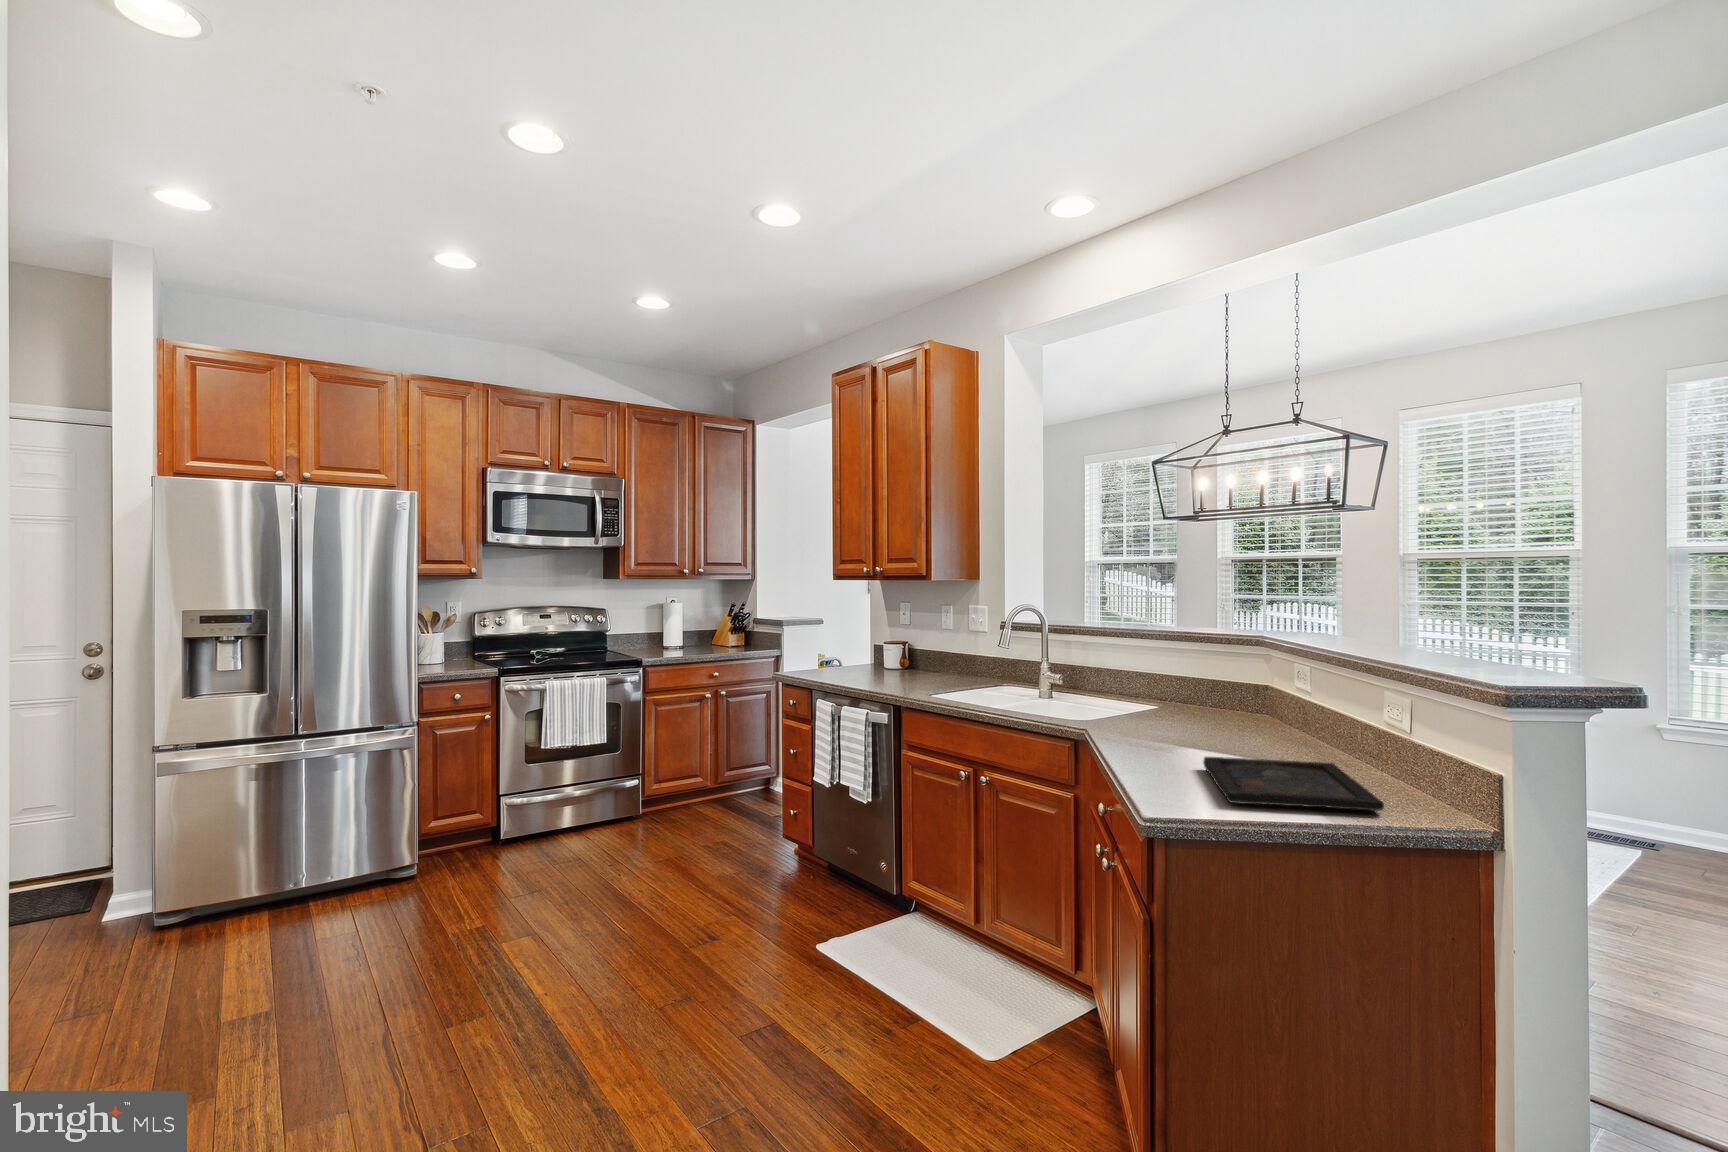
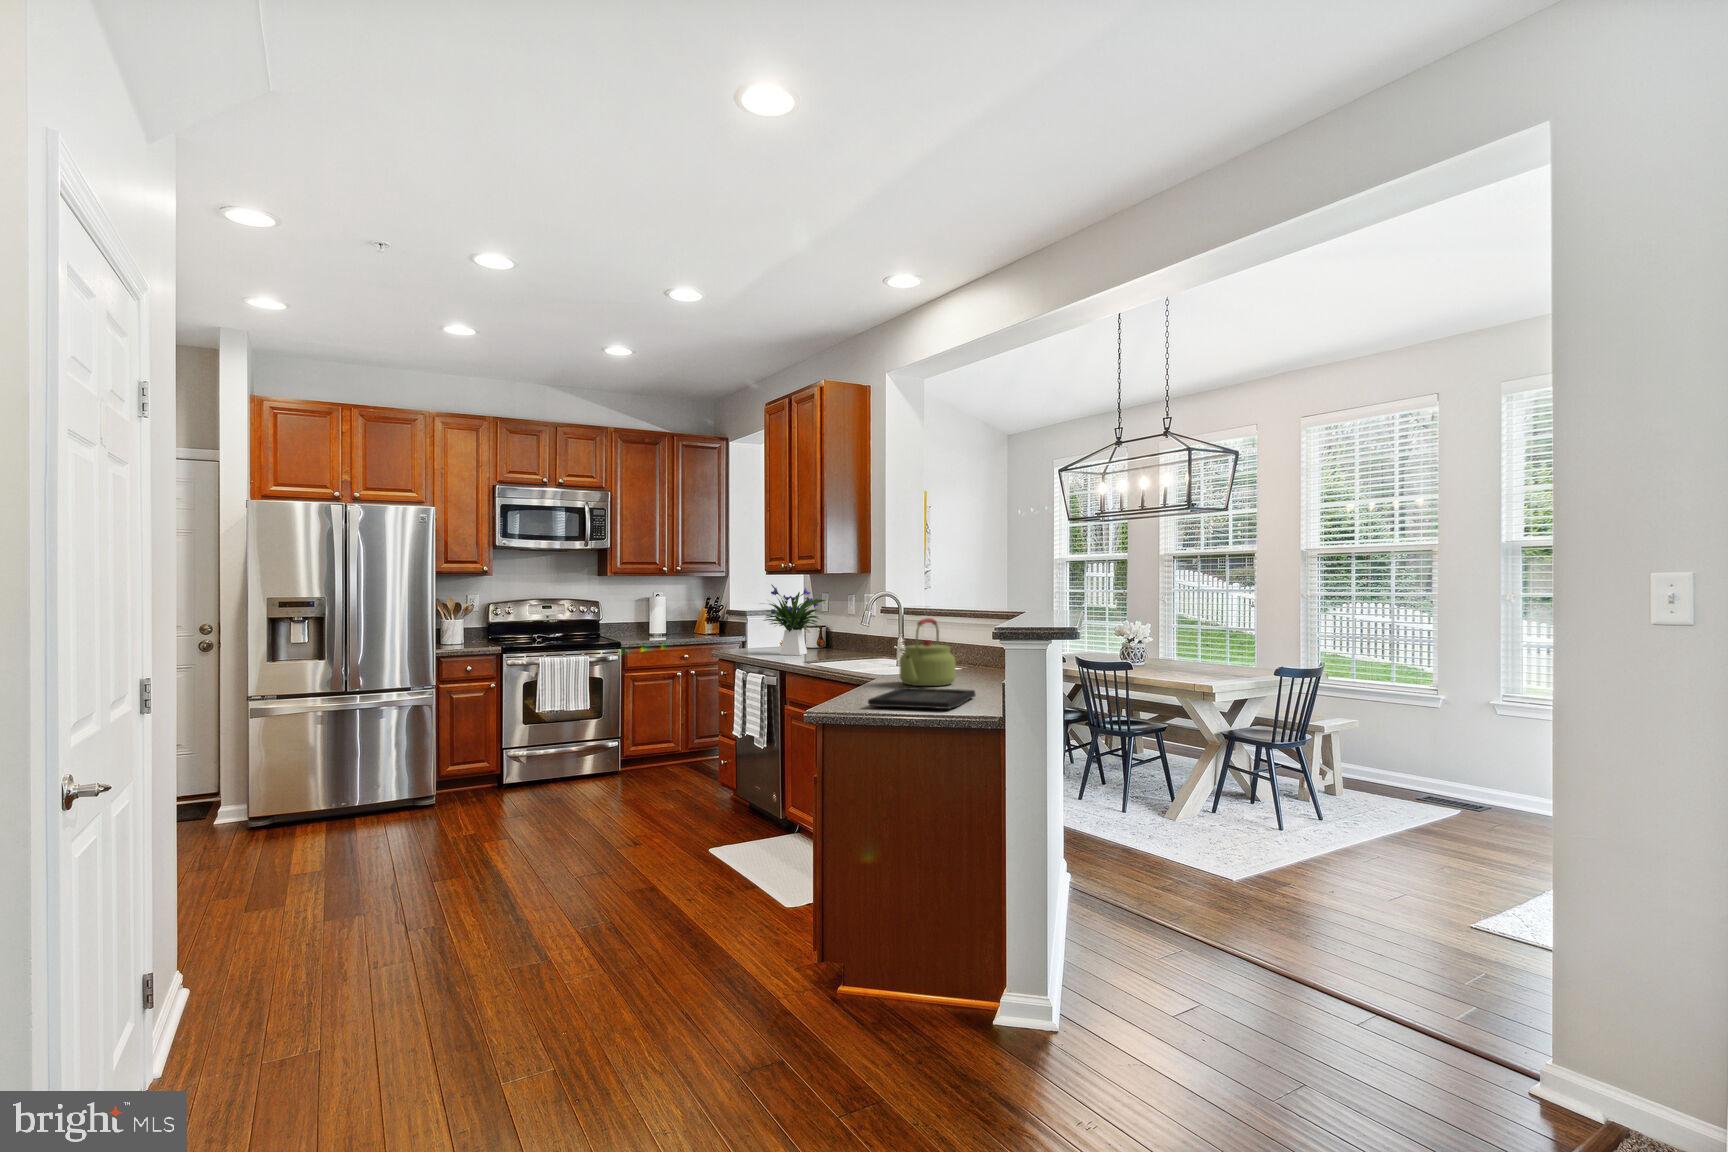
flower arrangement: none [839,591,920,680] -> present [764,584,825,655]
kettle: none [1140,646,1225,745] -> present [900,618,956,686]

